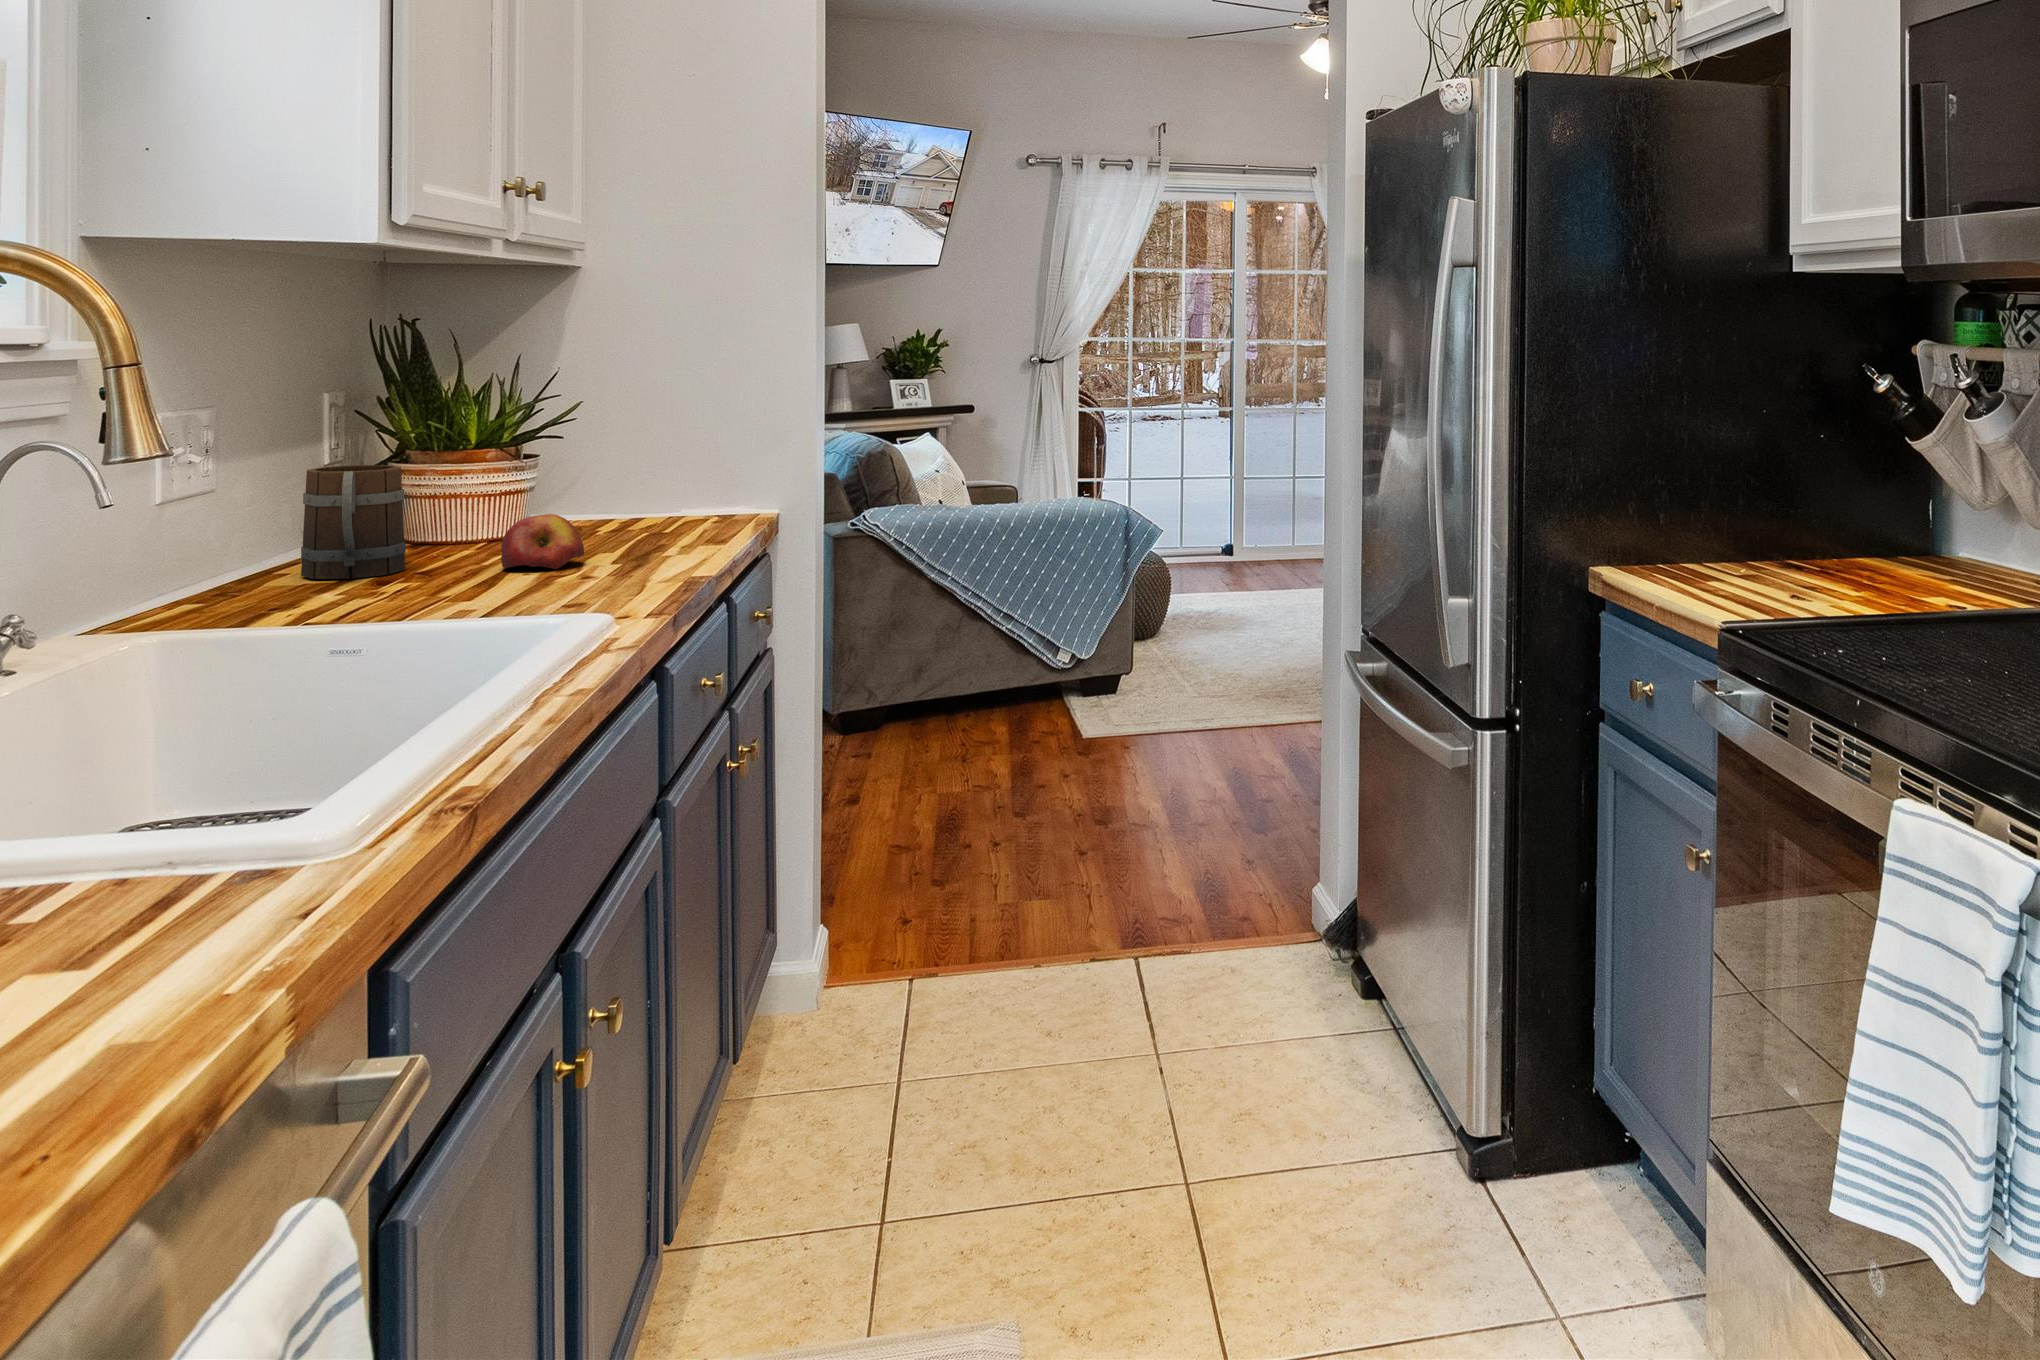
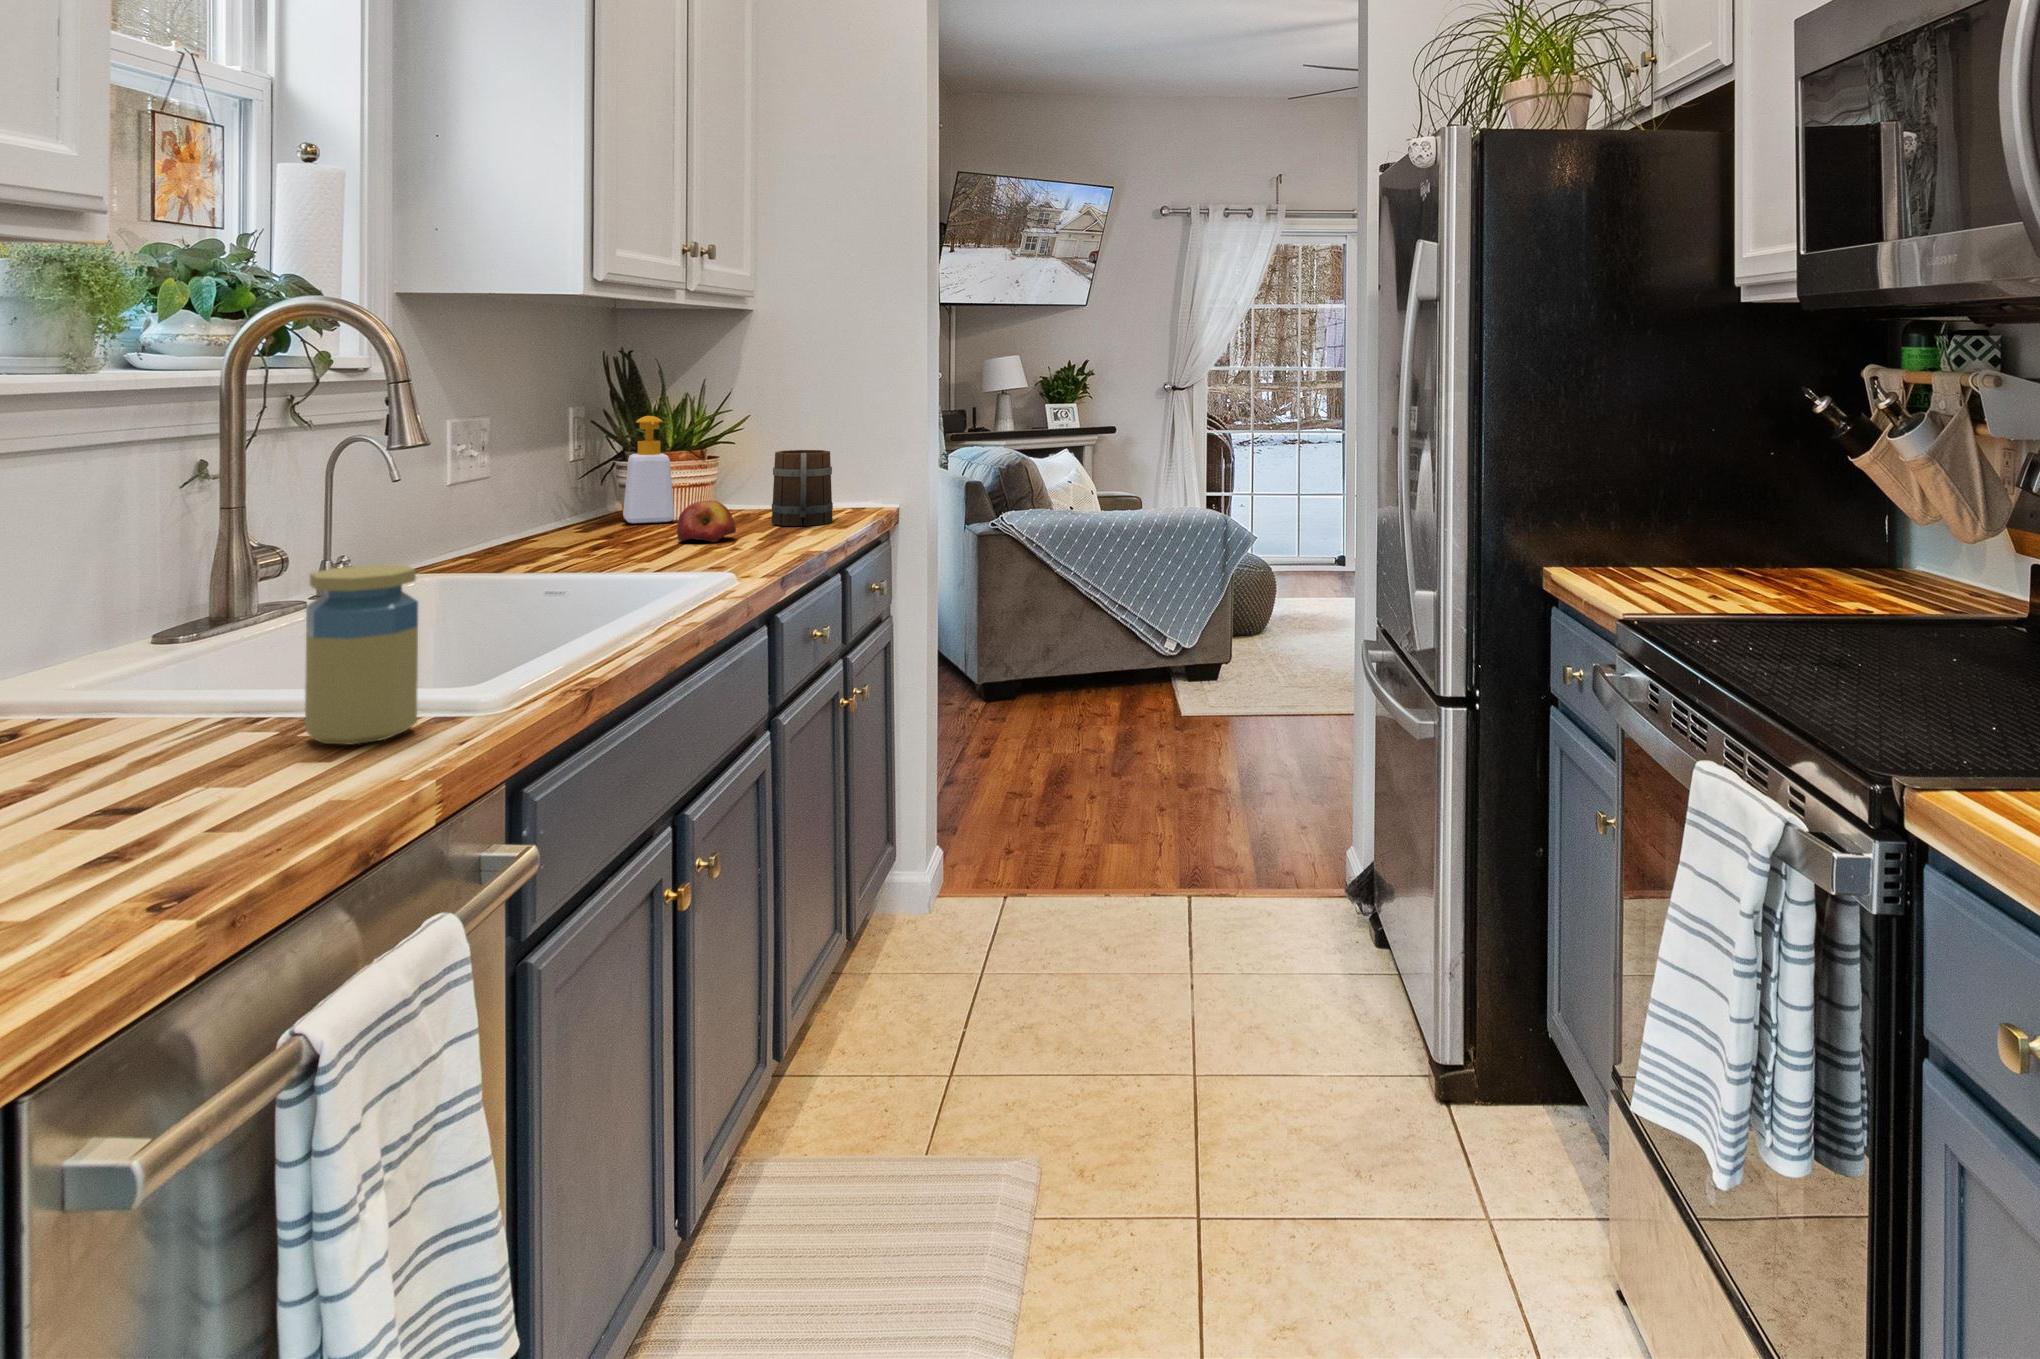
soap bottle: none [405,403,481,545] -> present [623,416,674,524]
mug: present [301,465,406,579] -> present [772,450,833,526]
jar: none [28,648,228,940] -> present [305,565,418,744]

